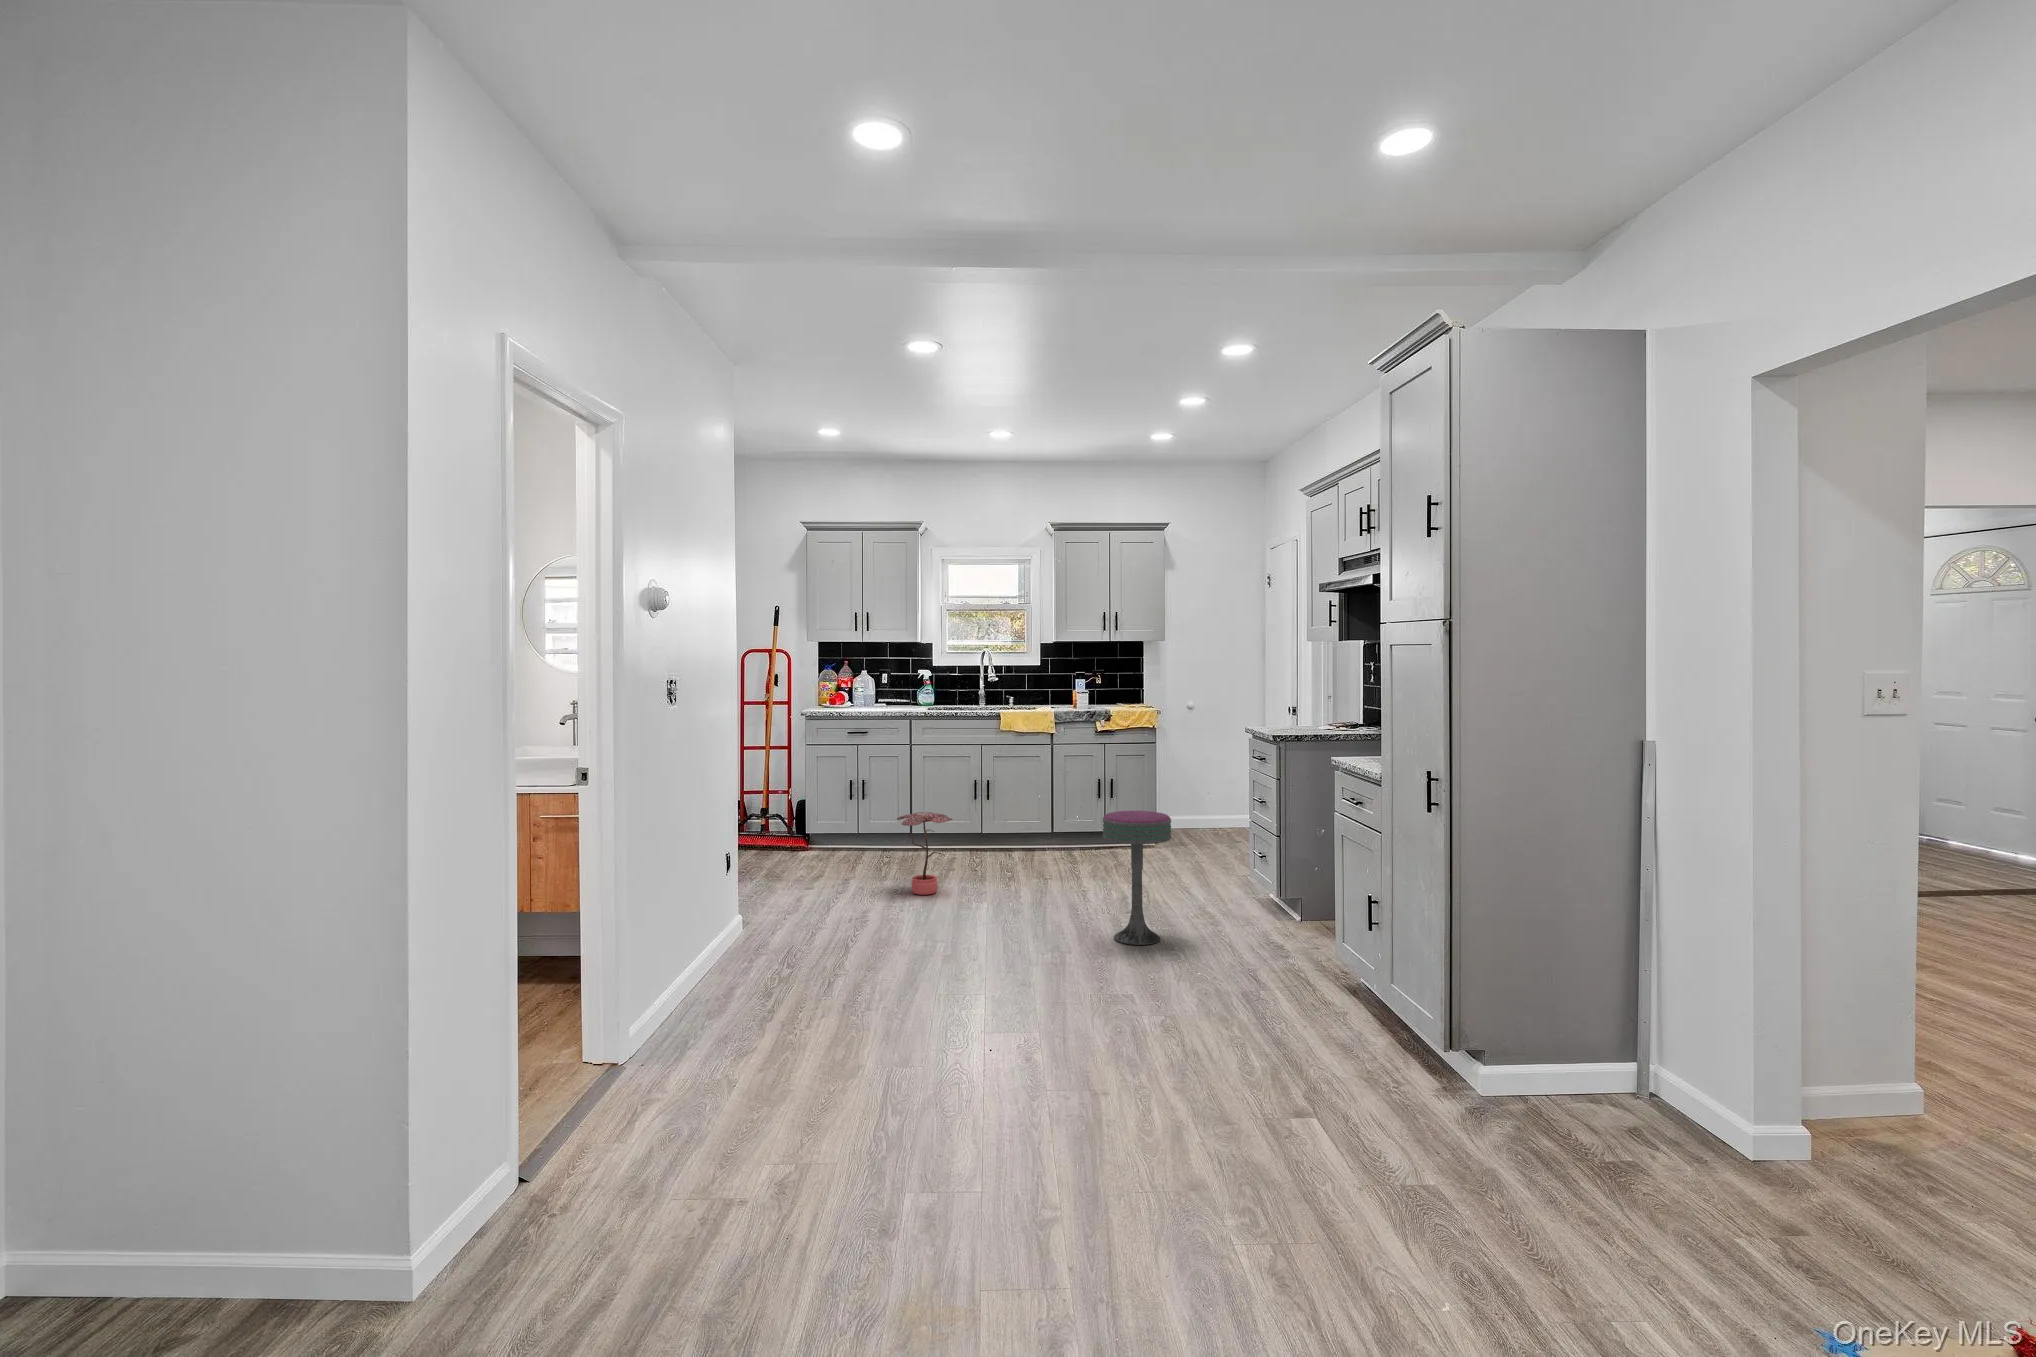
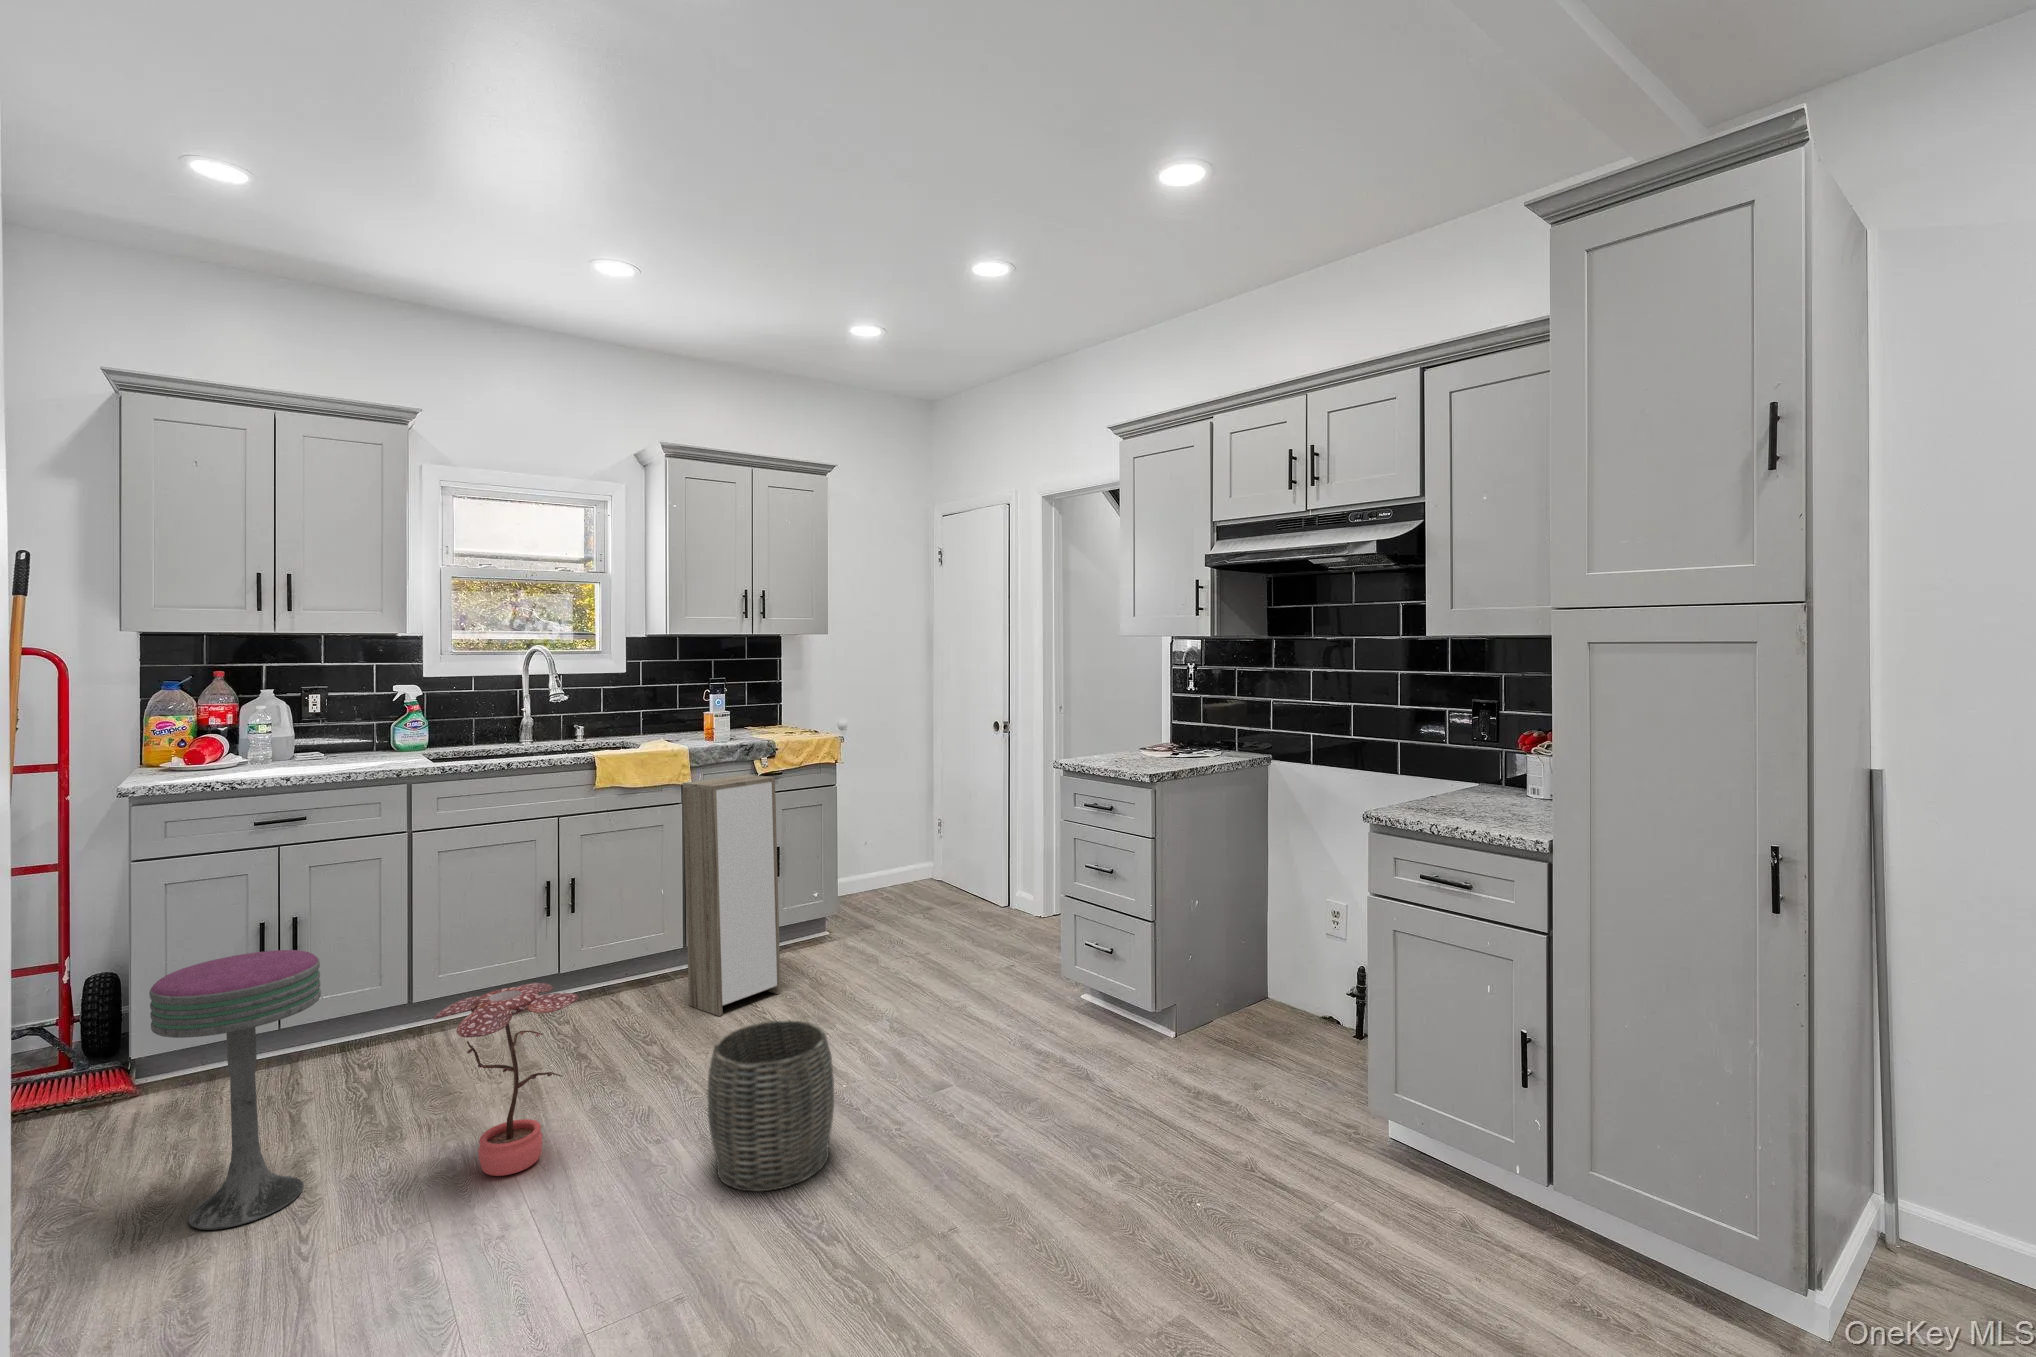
storage cabinet: none [1041,729,1093,866] -> present [683,774,781,1016]
bar stool: present [1103,811,1171,945] -> present [149,950,321,1230]
woven basket: none [995,846,1055,918] -> present [708,1020,834,1191]

